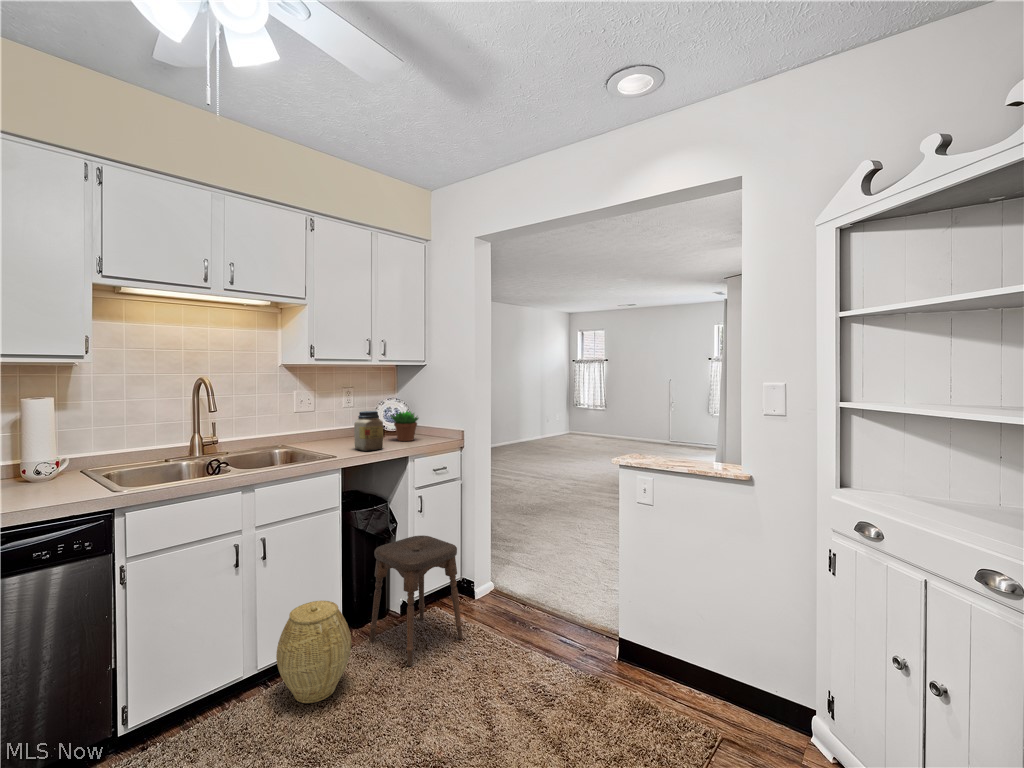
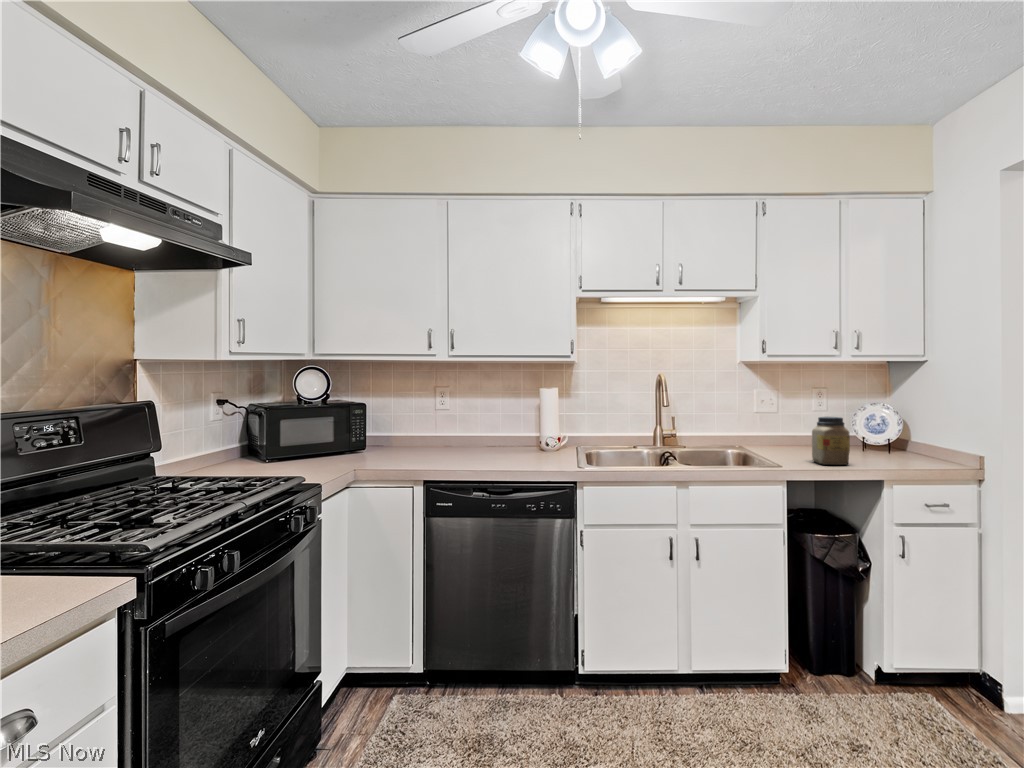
succulent plant: present [390,411,418,441] -> none [868,419,913,460]
stool: present [370,536,462,666] -> none [823,584,963,749]
woven basket: present [276,601,351,703] -> none [706,620,788,731]

